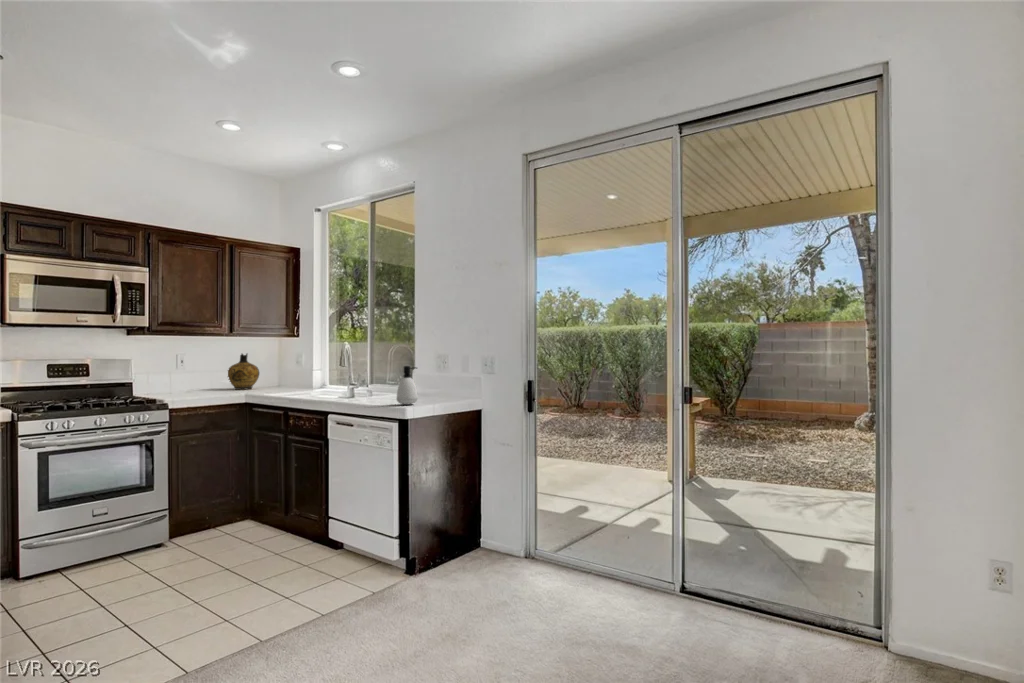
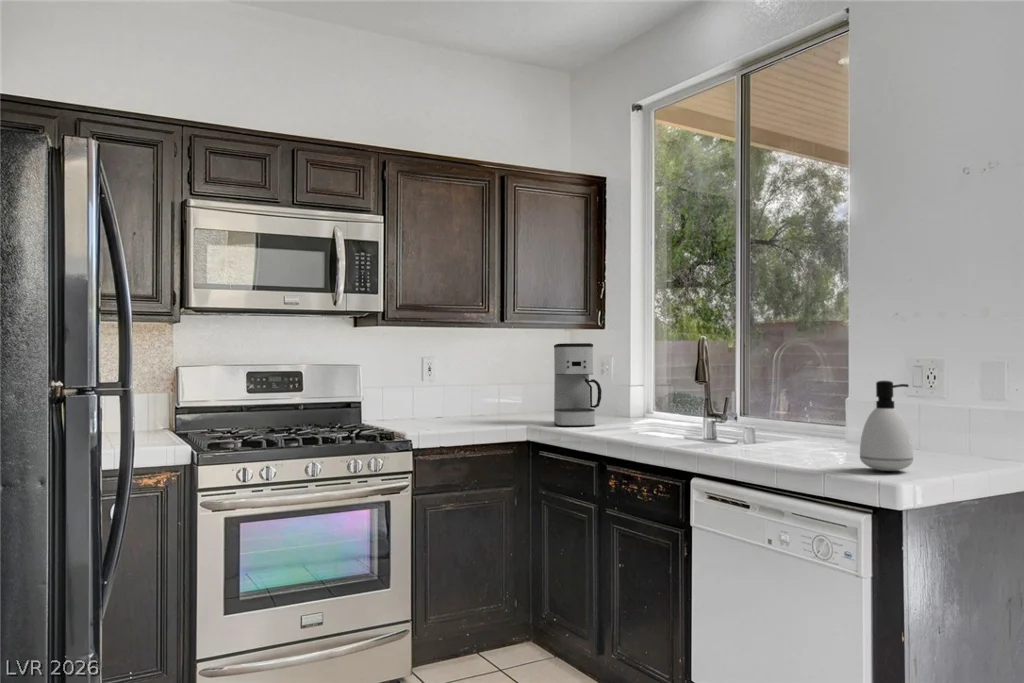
coffee maker: none [264,346,293,393] -> present [554,343,602,426]
ceramic jug: present [228,354,259,390] -> none [495,357,543,417]

